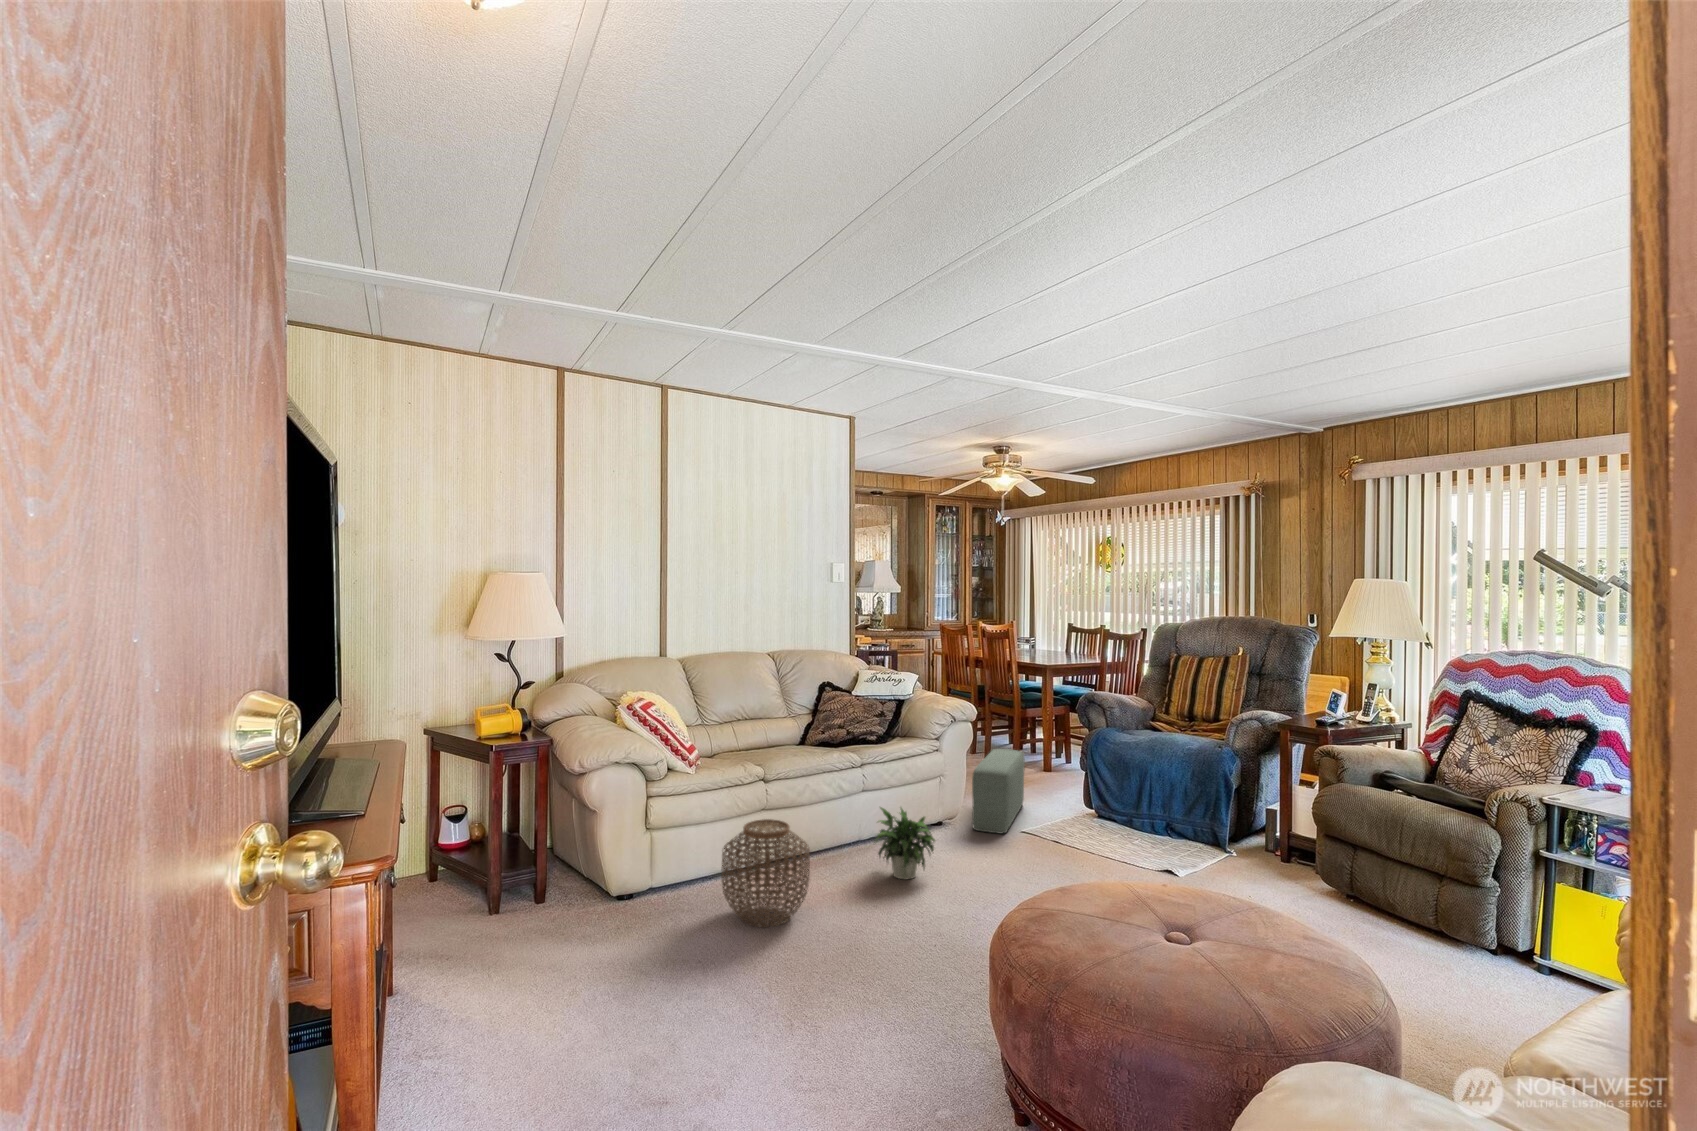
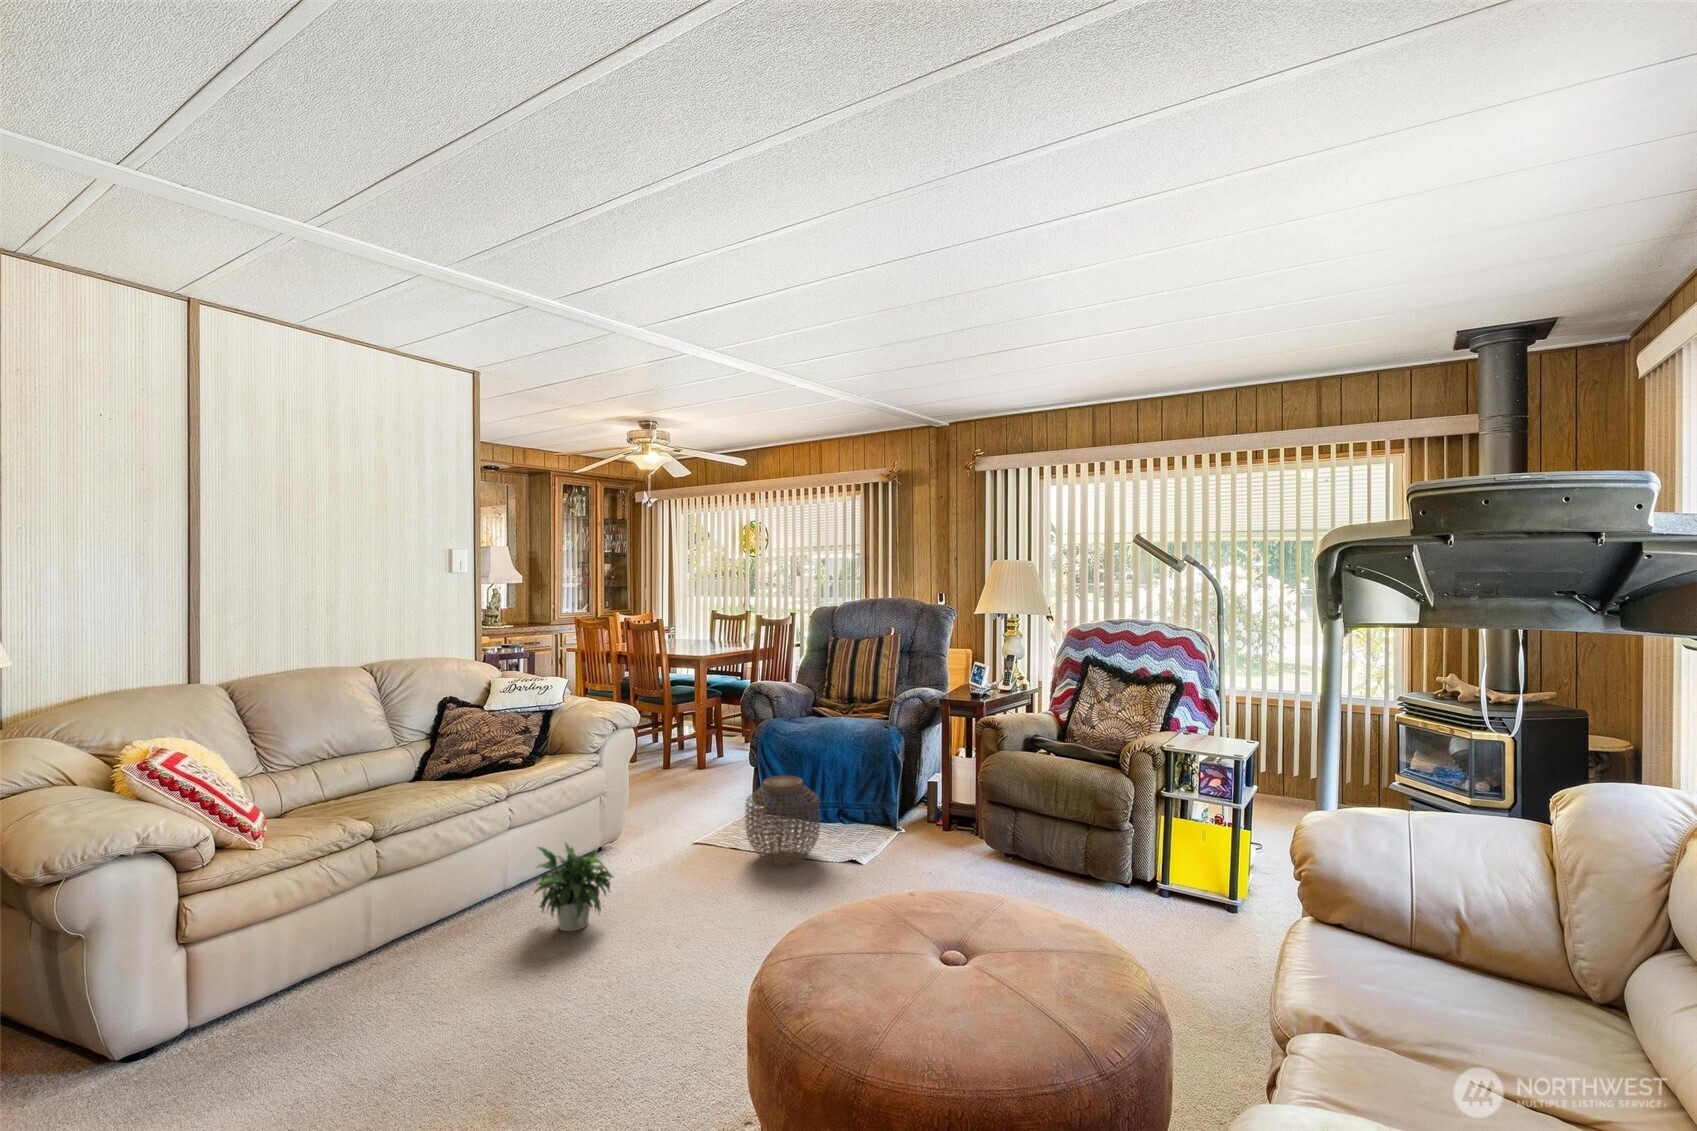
pouf: present [972,749,1025,834] -> none [640,753,690,851]
woven basket: present [722,819,810,927] -> present [746,776,820,865]

